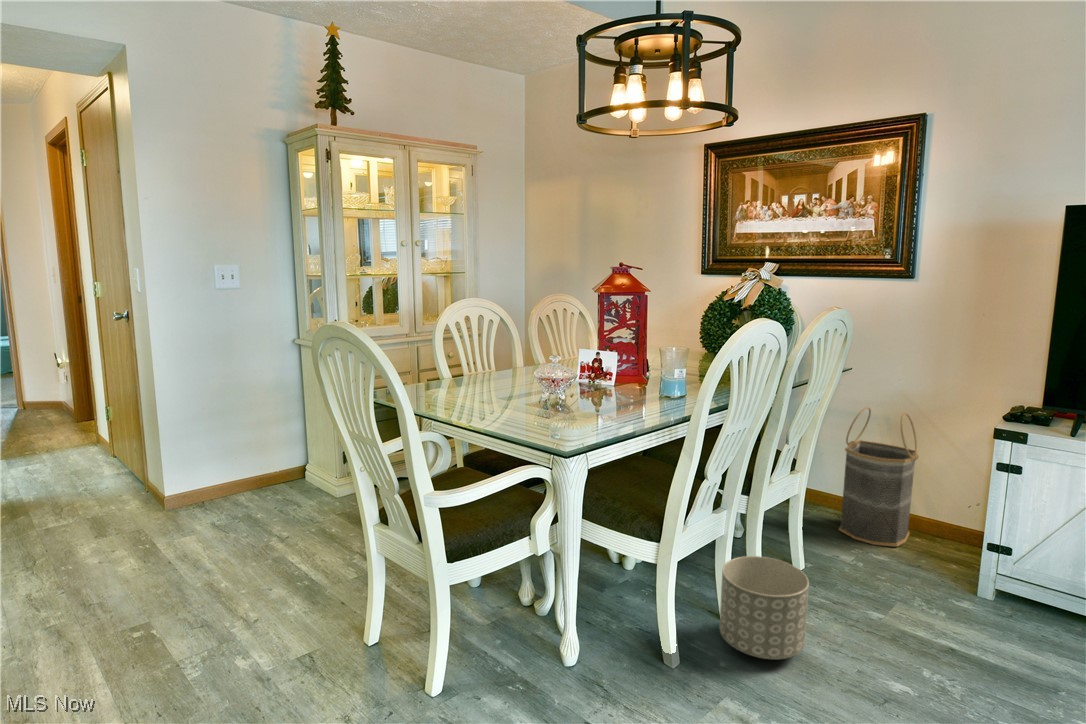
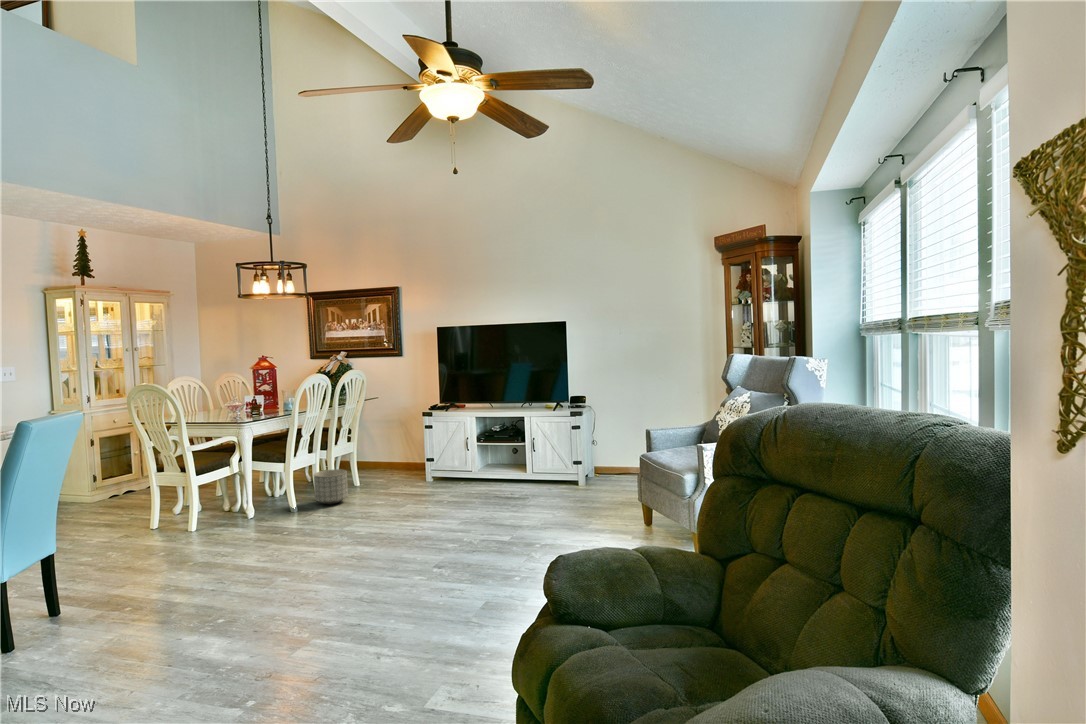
basket: present [839,407,918,547] -> none [380,414,412,473]

